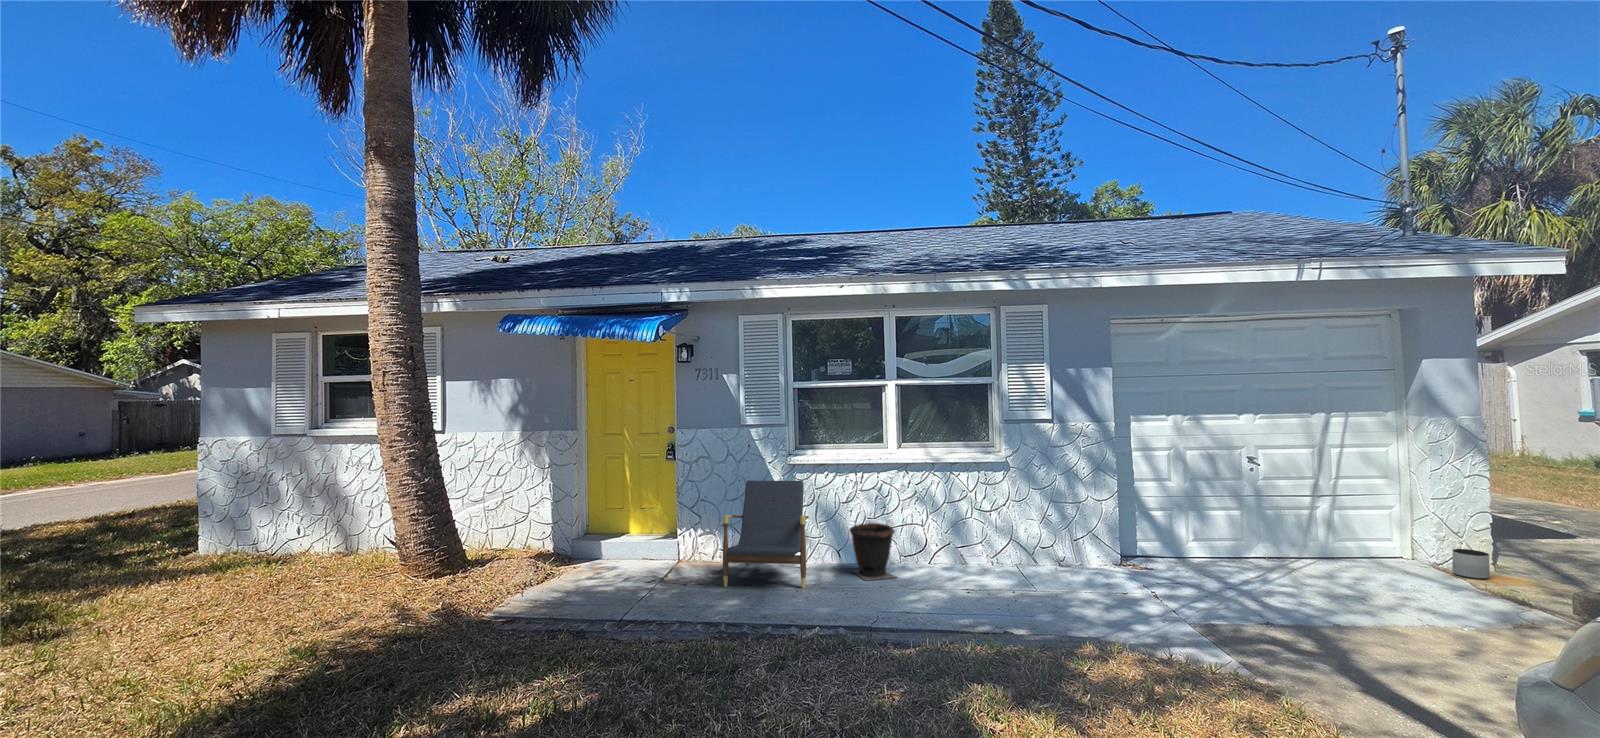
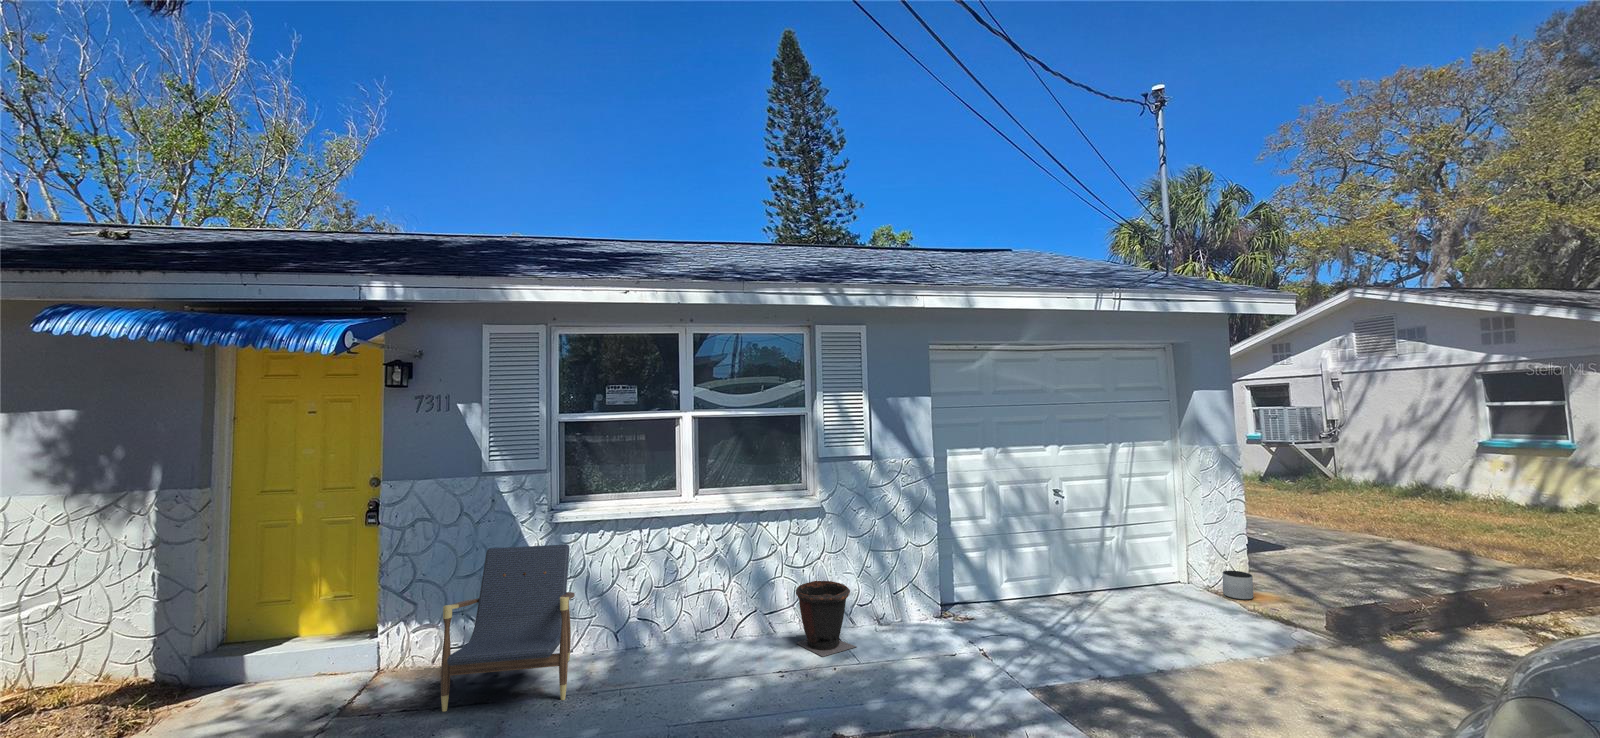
bucket: present [850,523,896,580] -> present [796,581,856,657]

